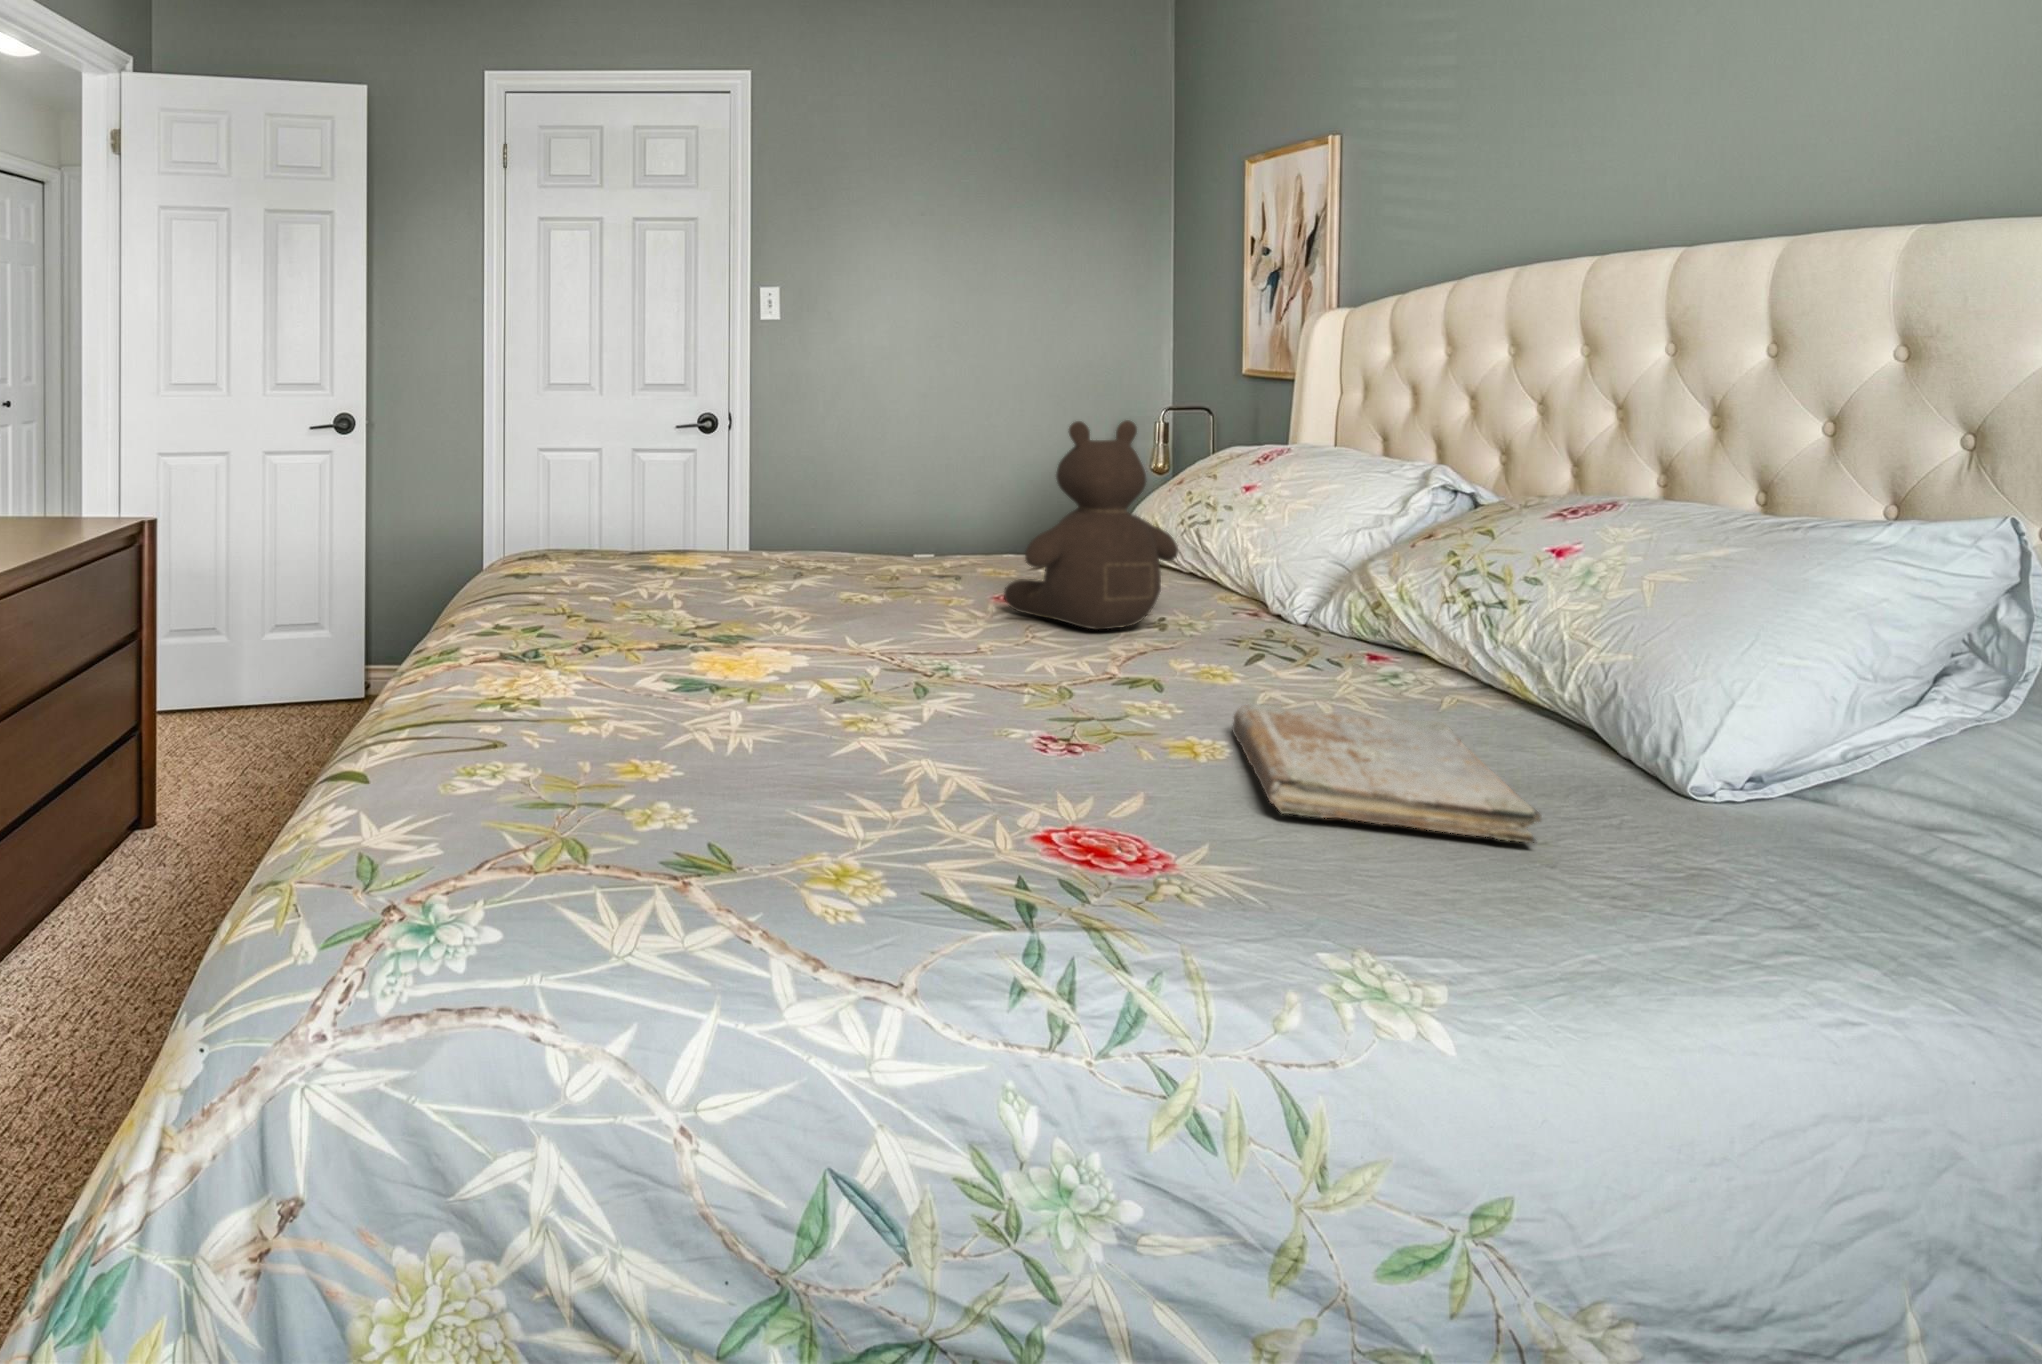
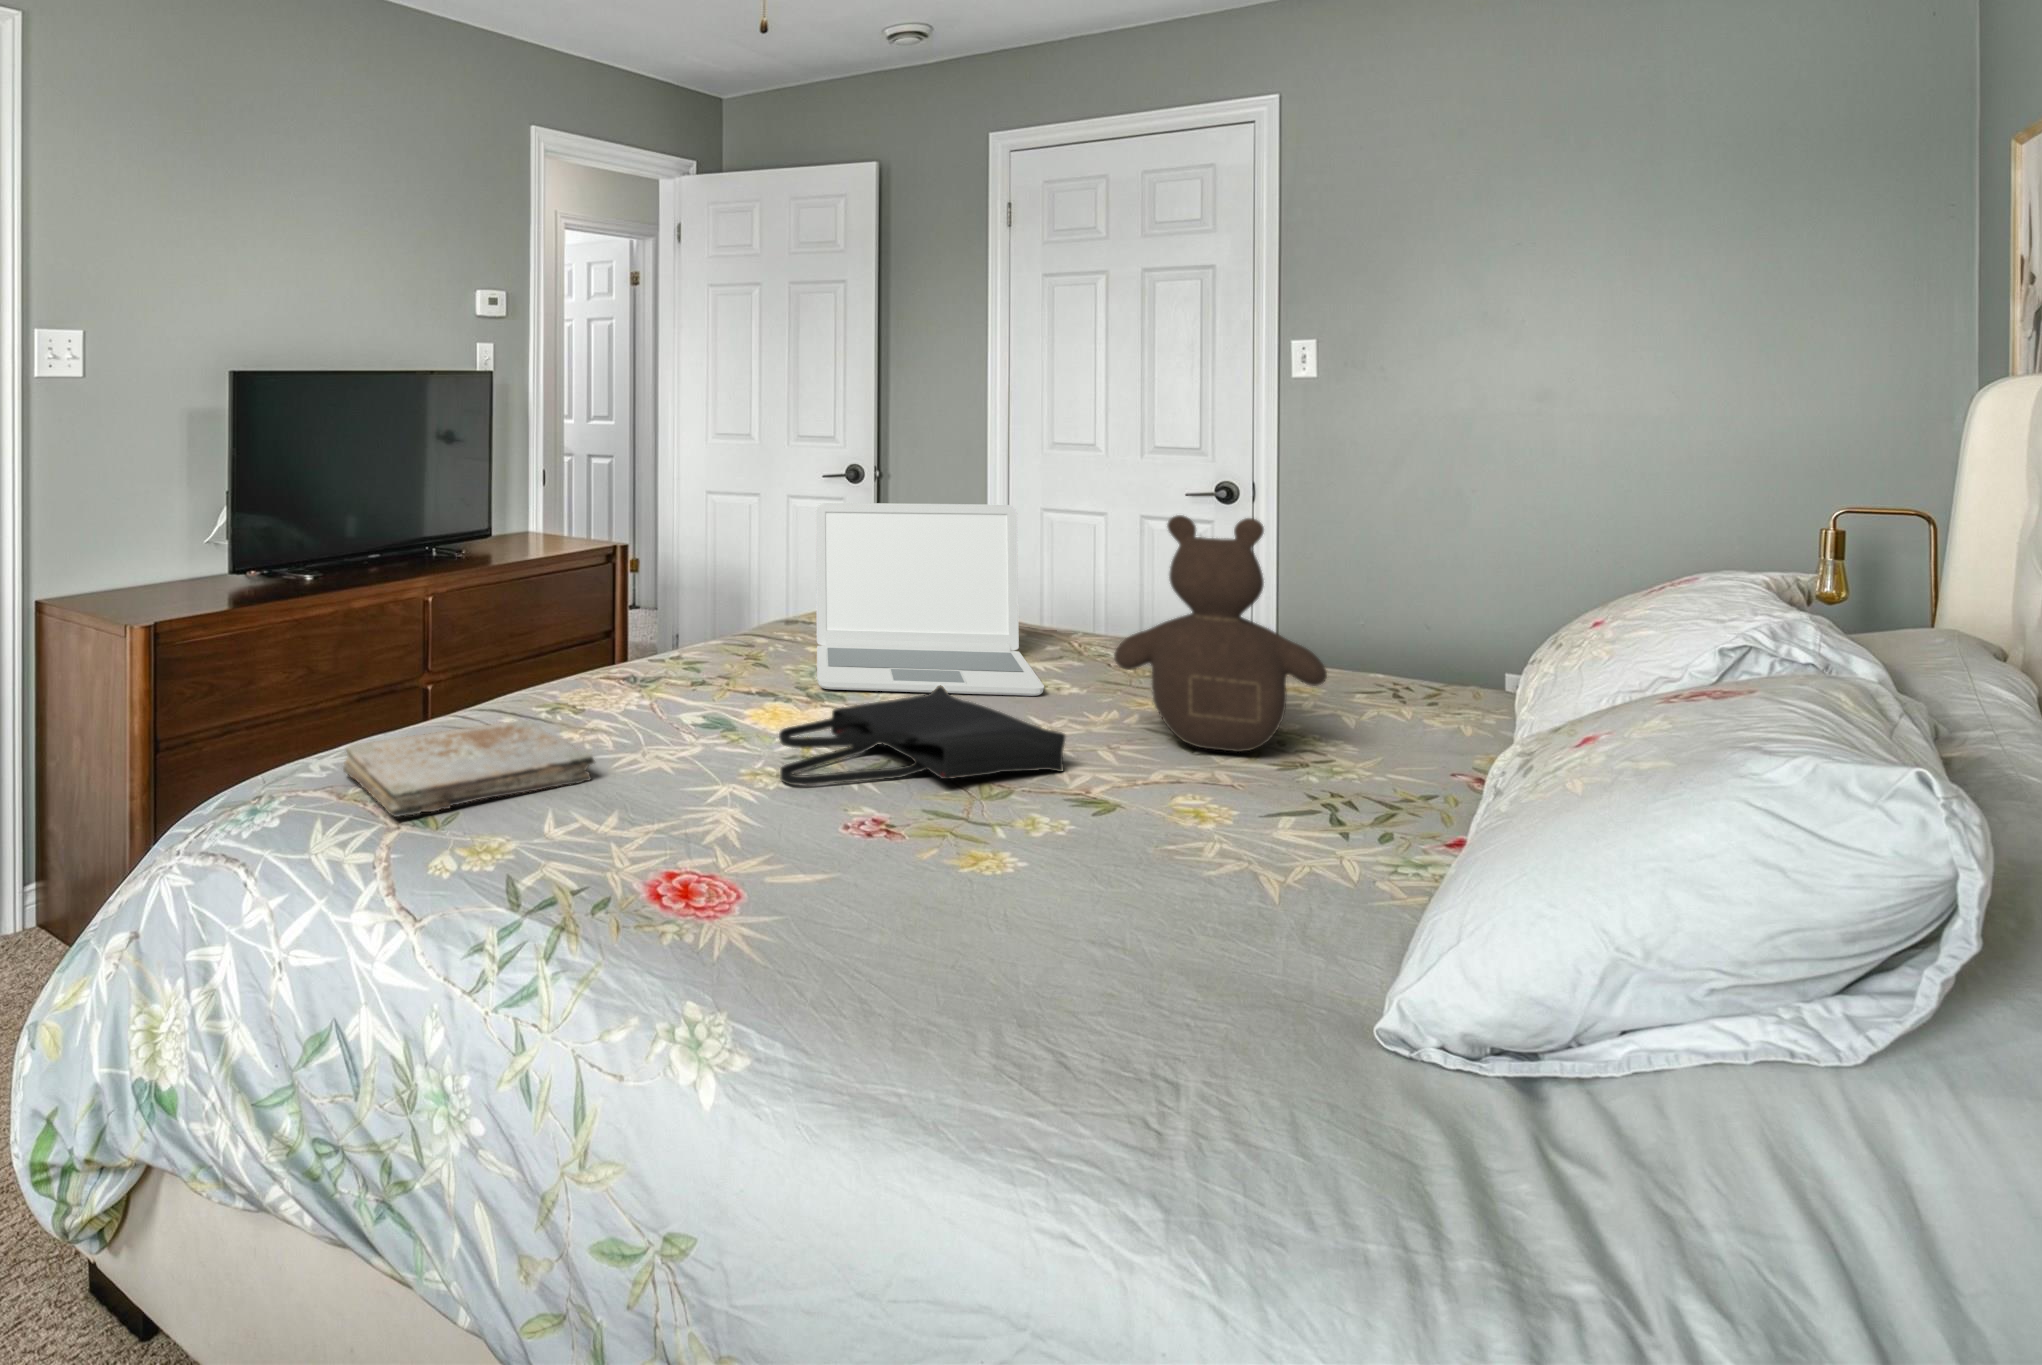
laptop: none [621,430,892,637] -> present [816,503,1044,696]
tote bag: none [844,609,1067,729] -> present [779,686,1065,786]
book: present [1232,704,1542,843] -> present [343,720,595,817]

